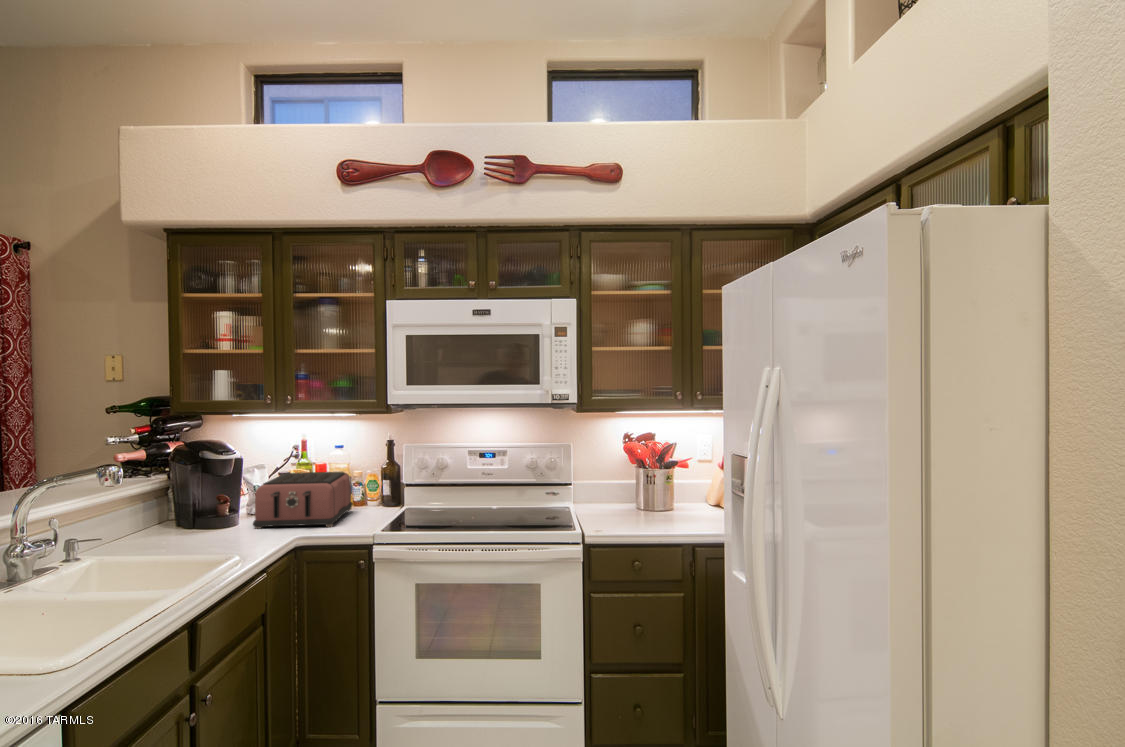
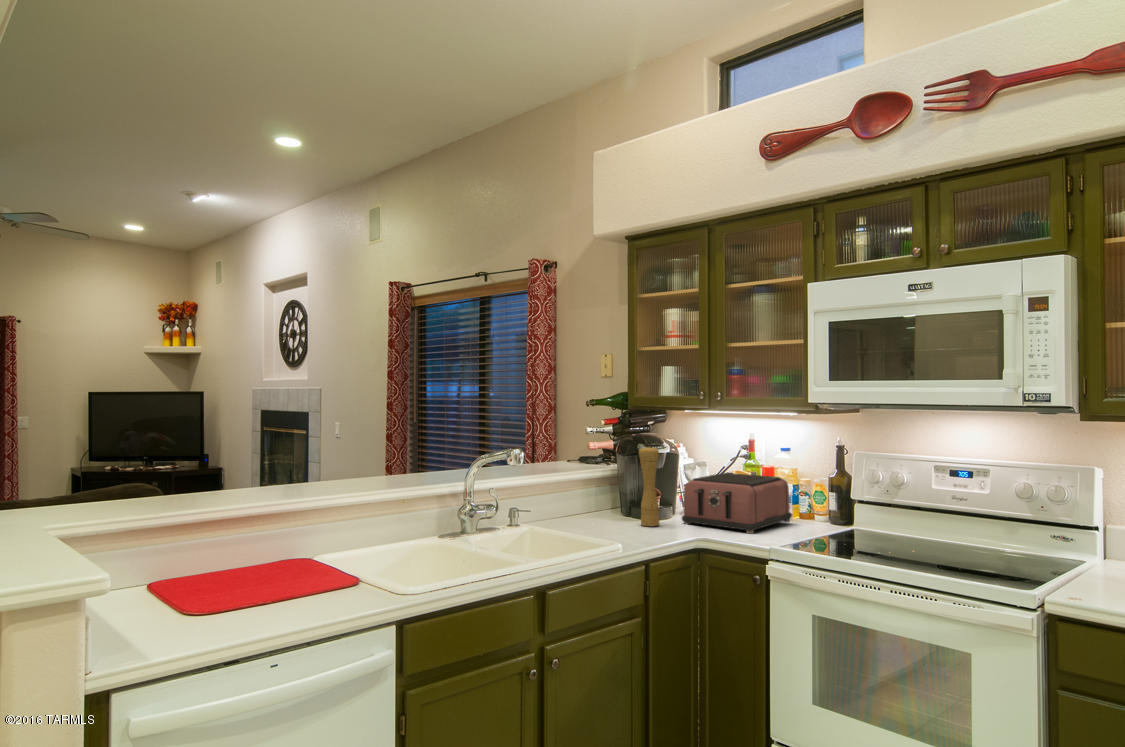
pepper mill: none [210,455,233,539] -> present [639,446,659,526]

